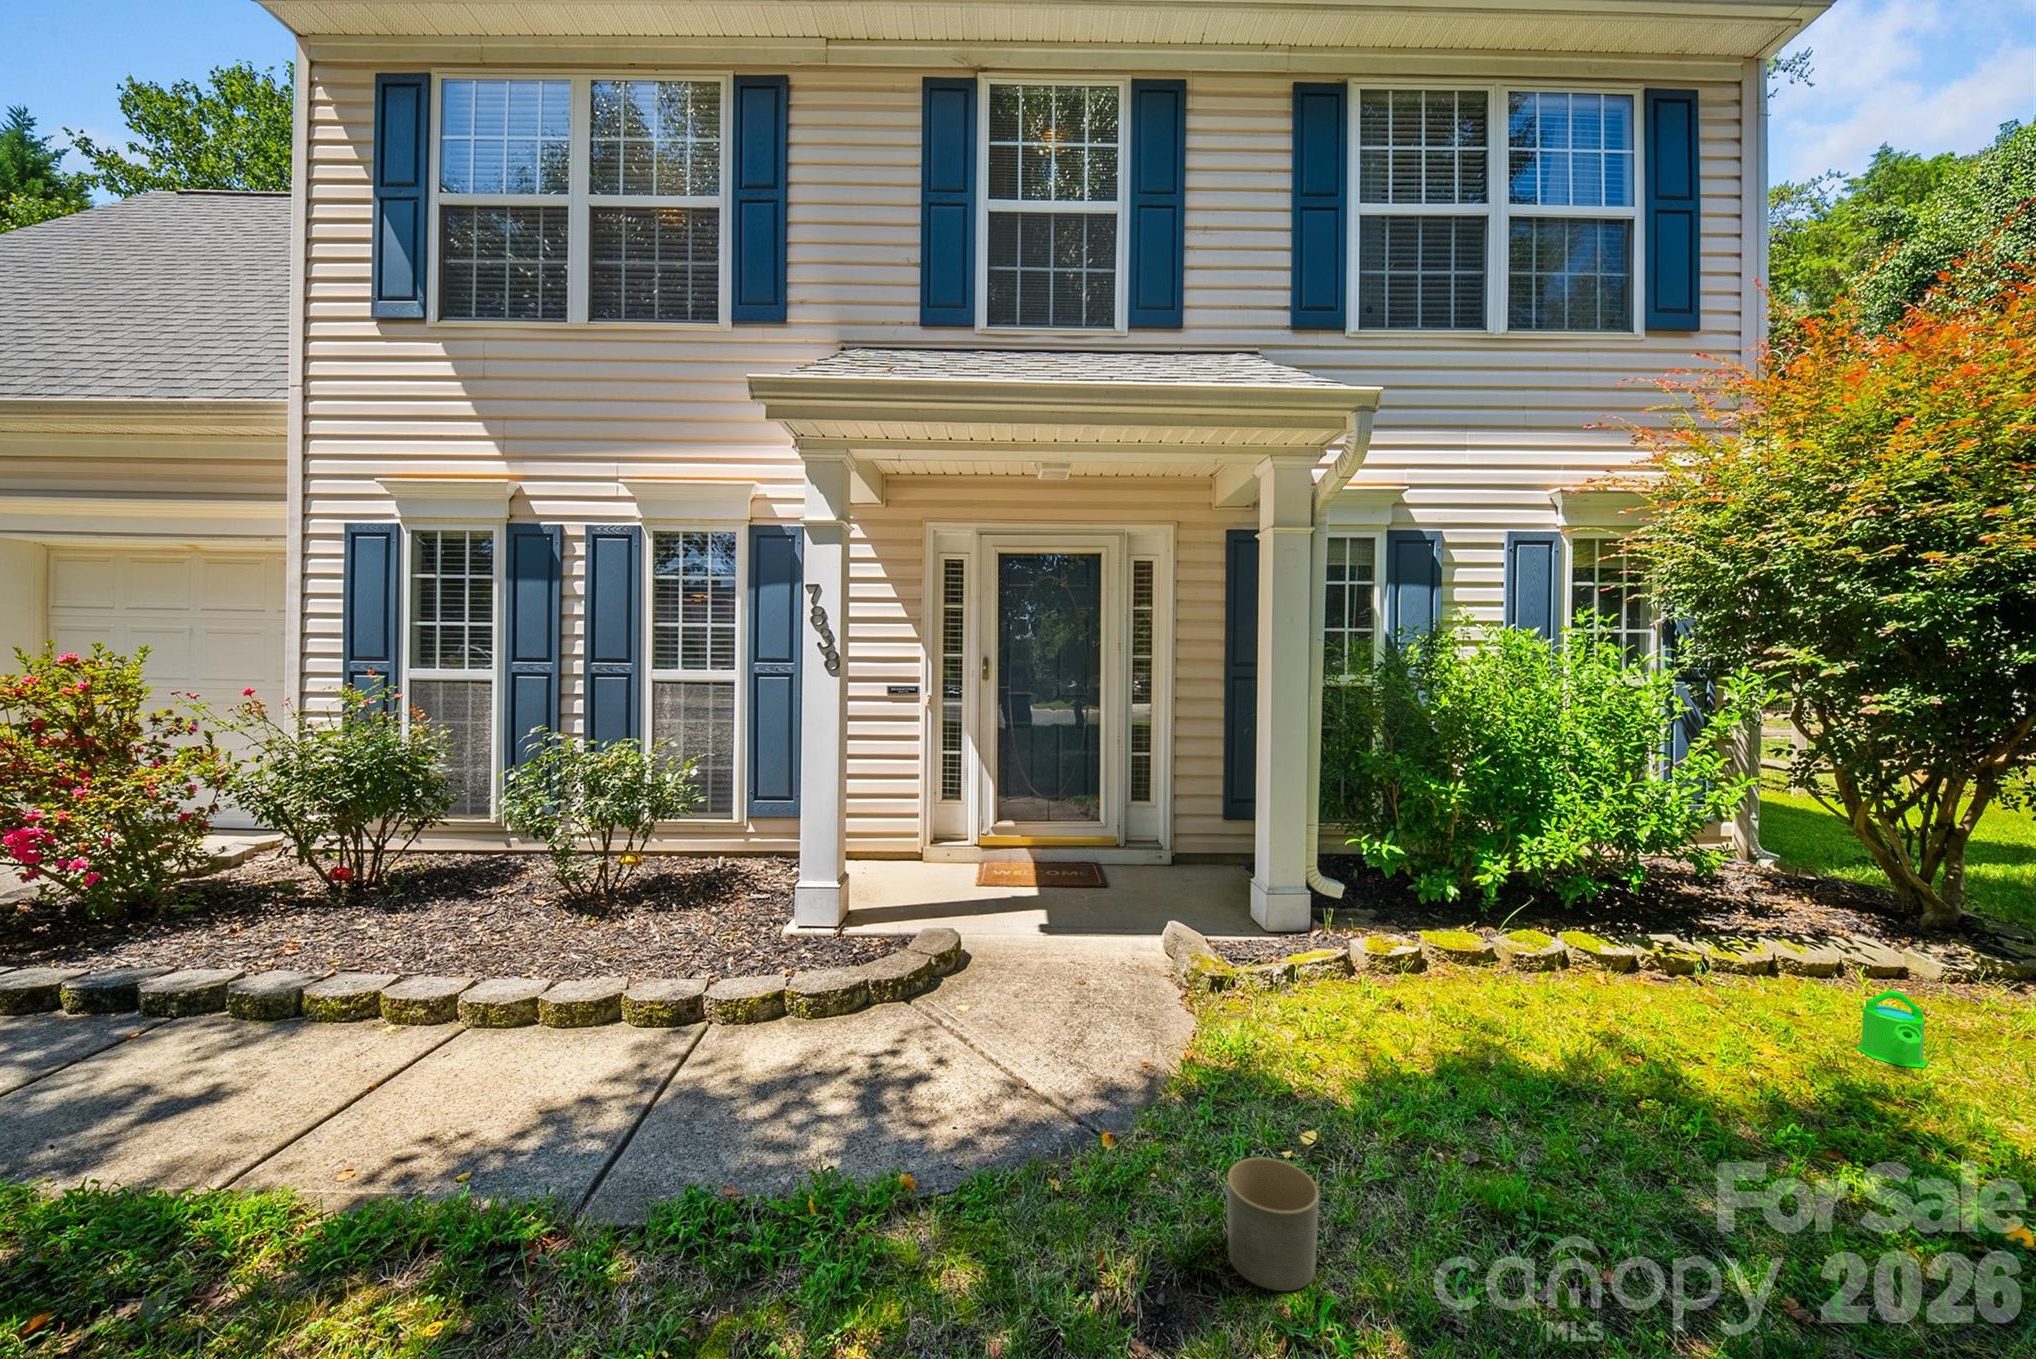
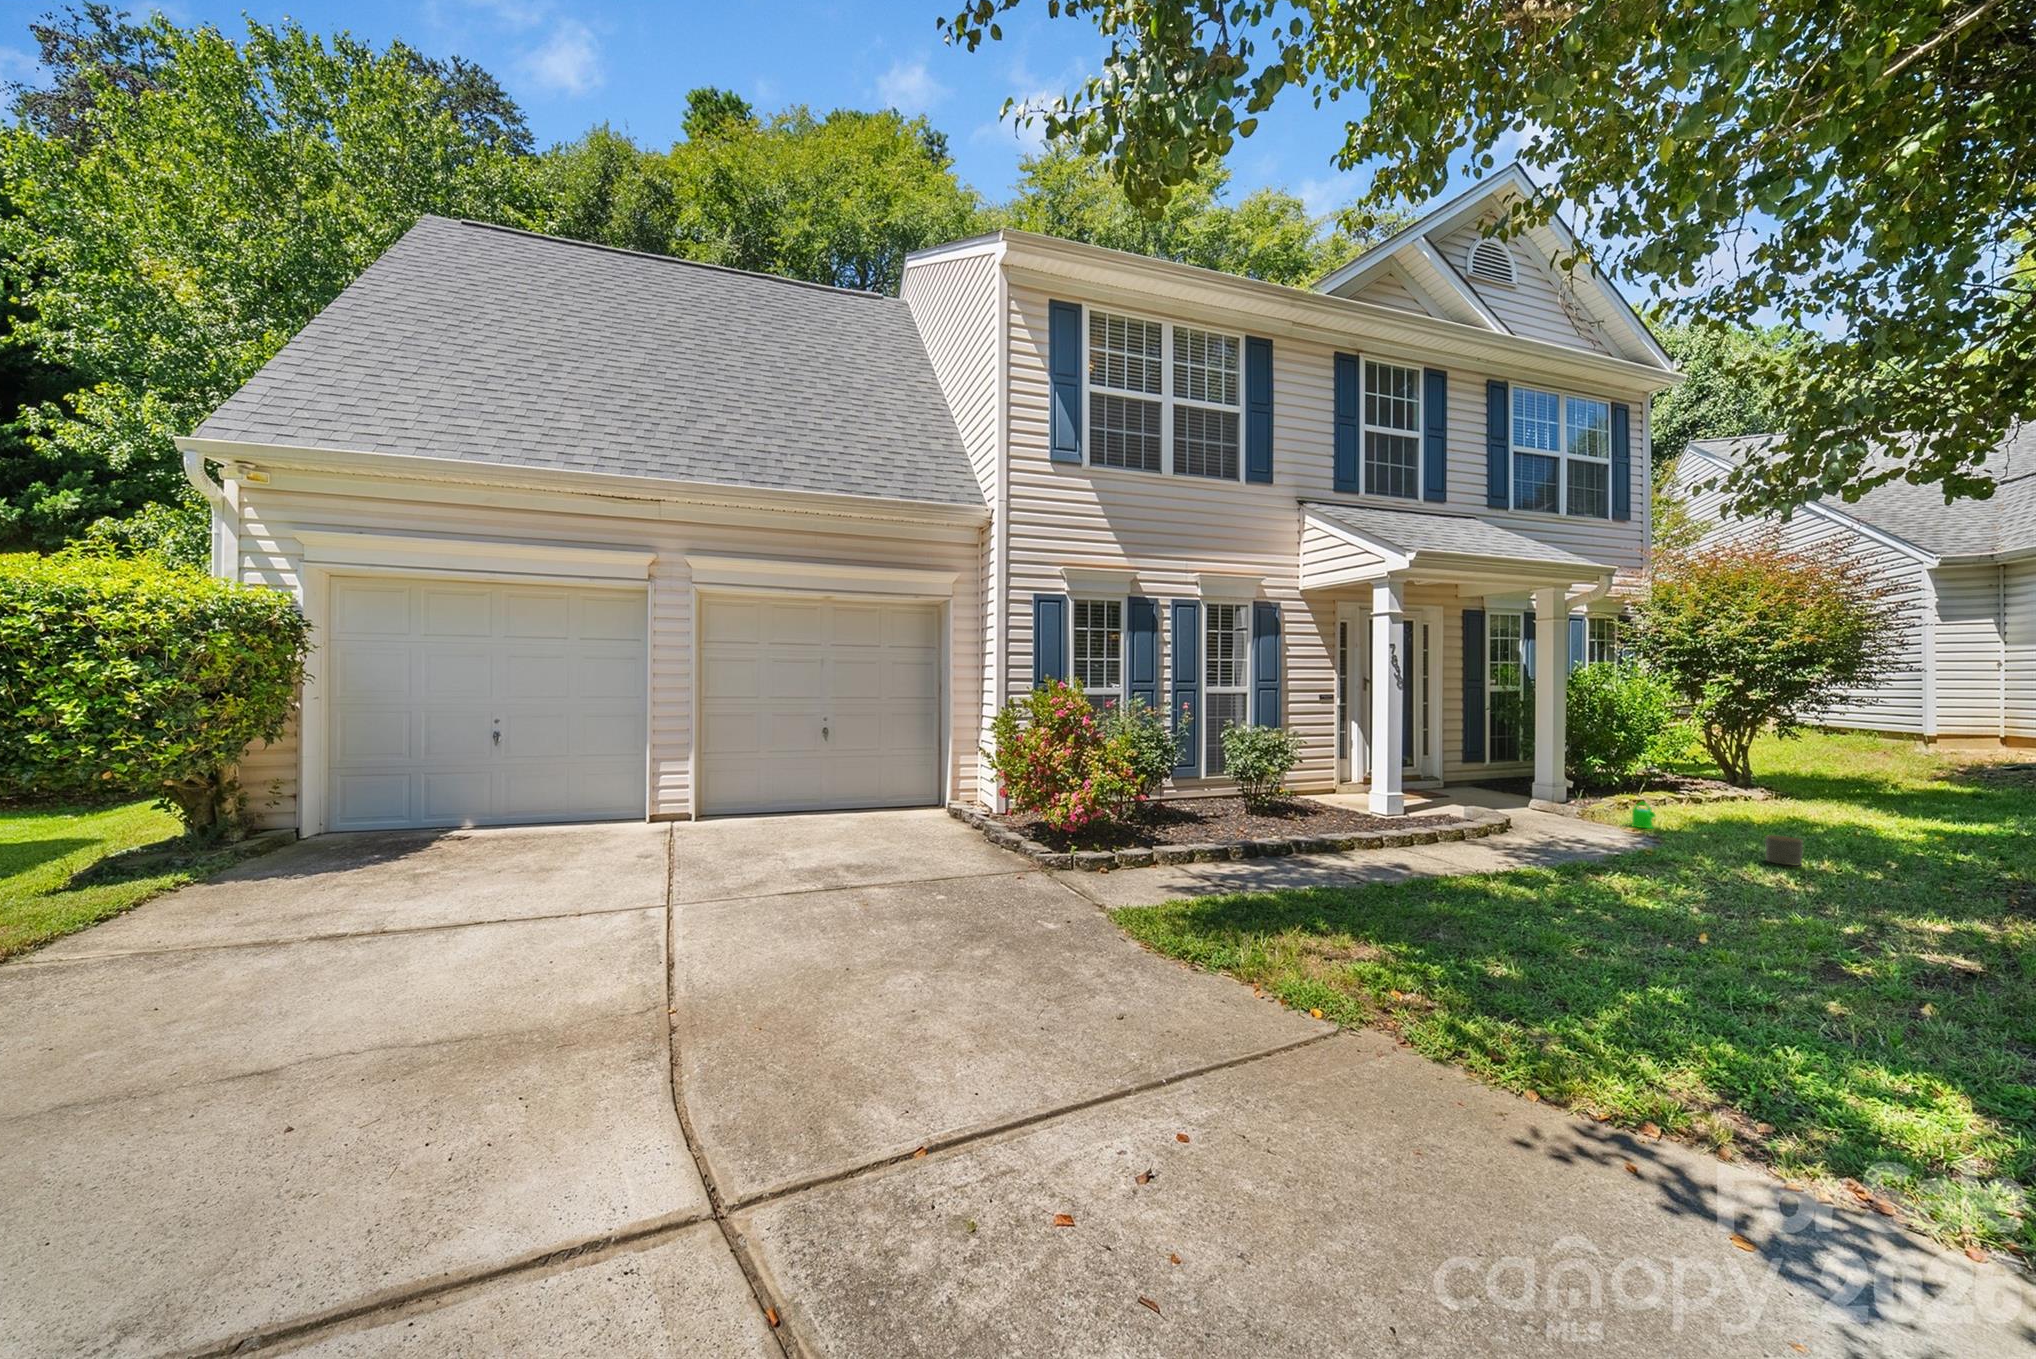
watering can: present [1856,990,1928,1068] -> present [1632,802,1656,828]

